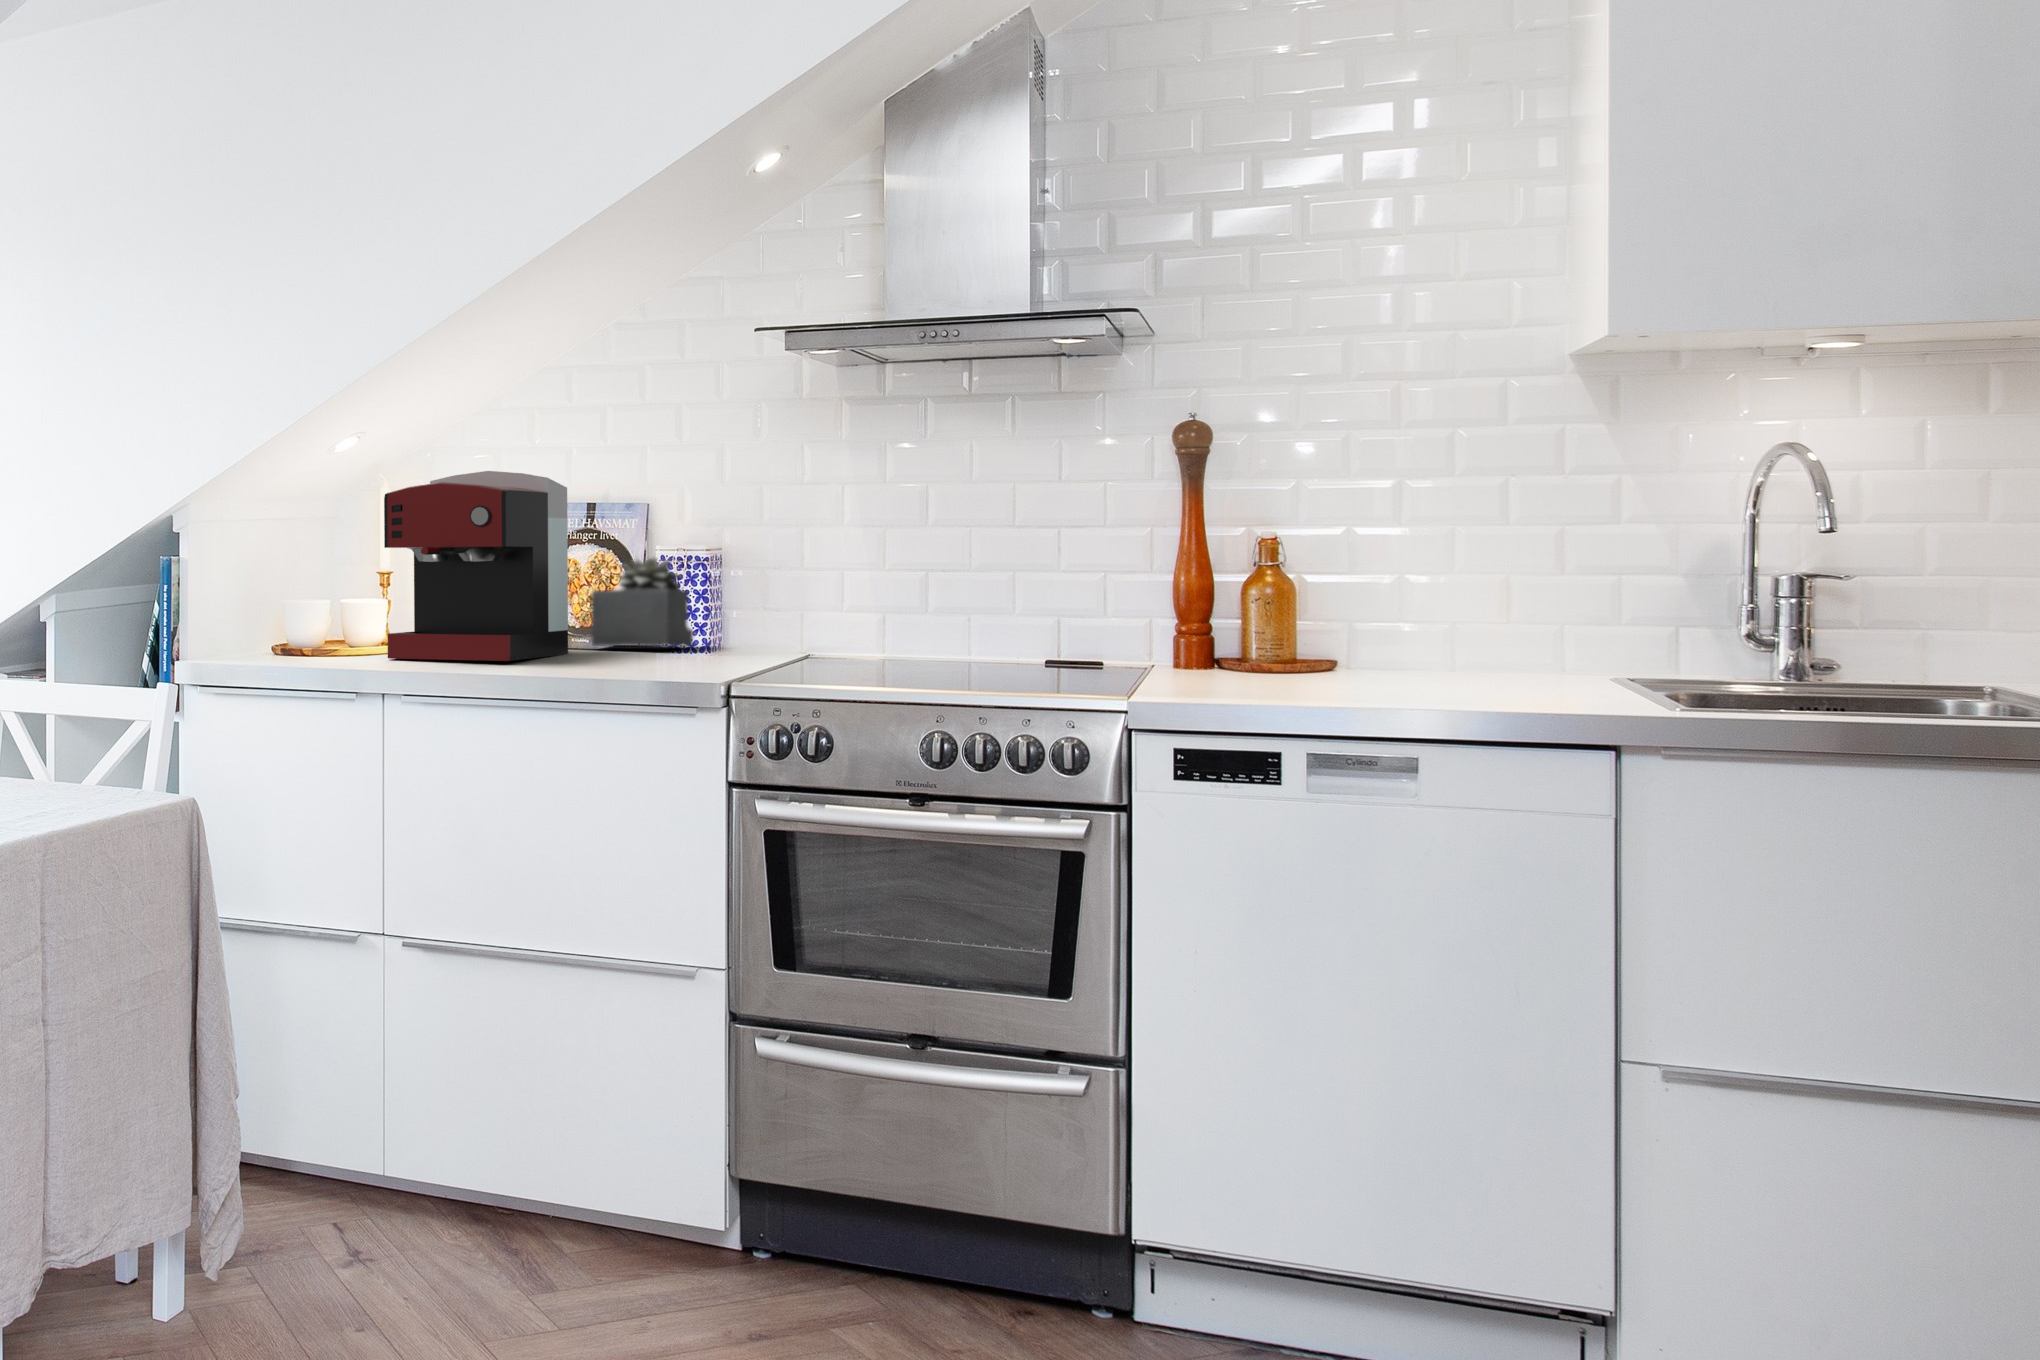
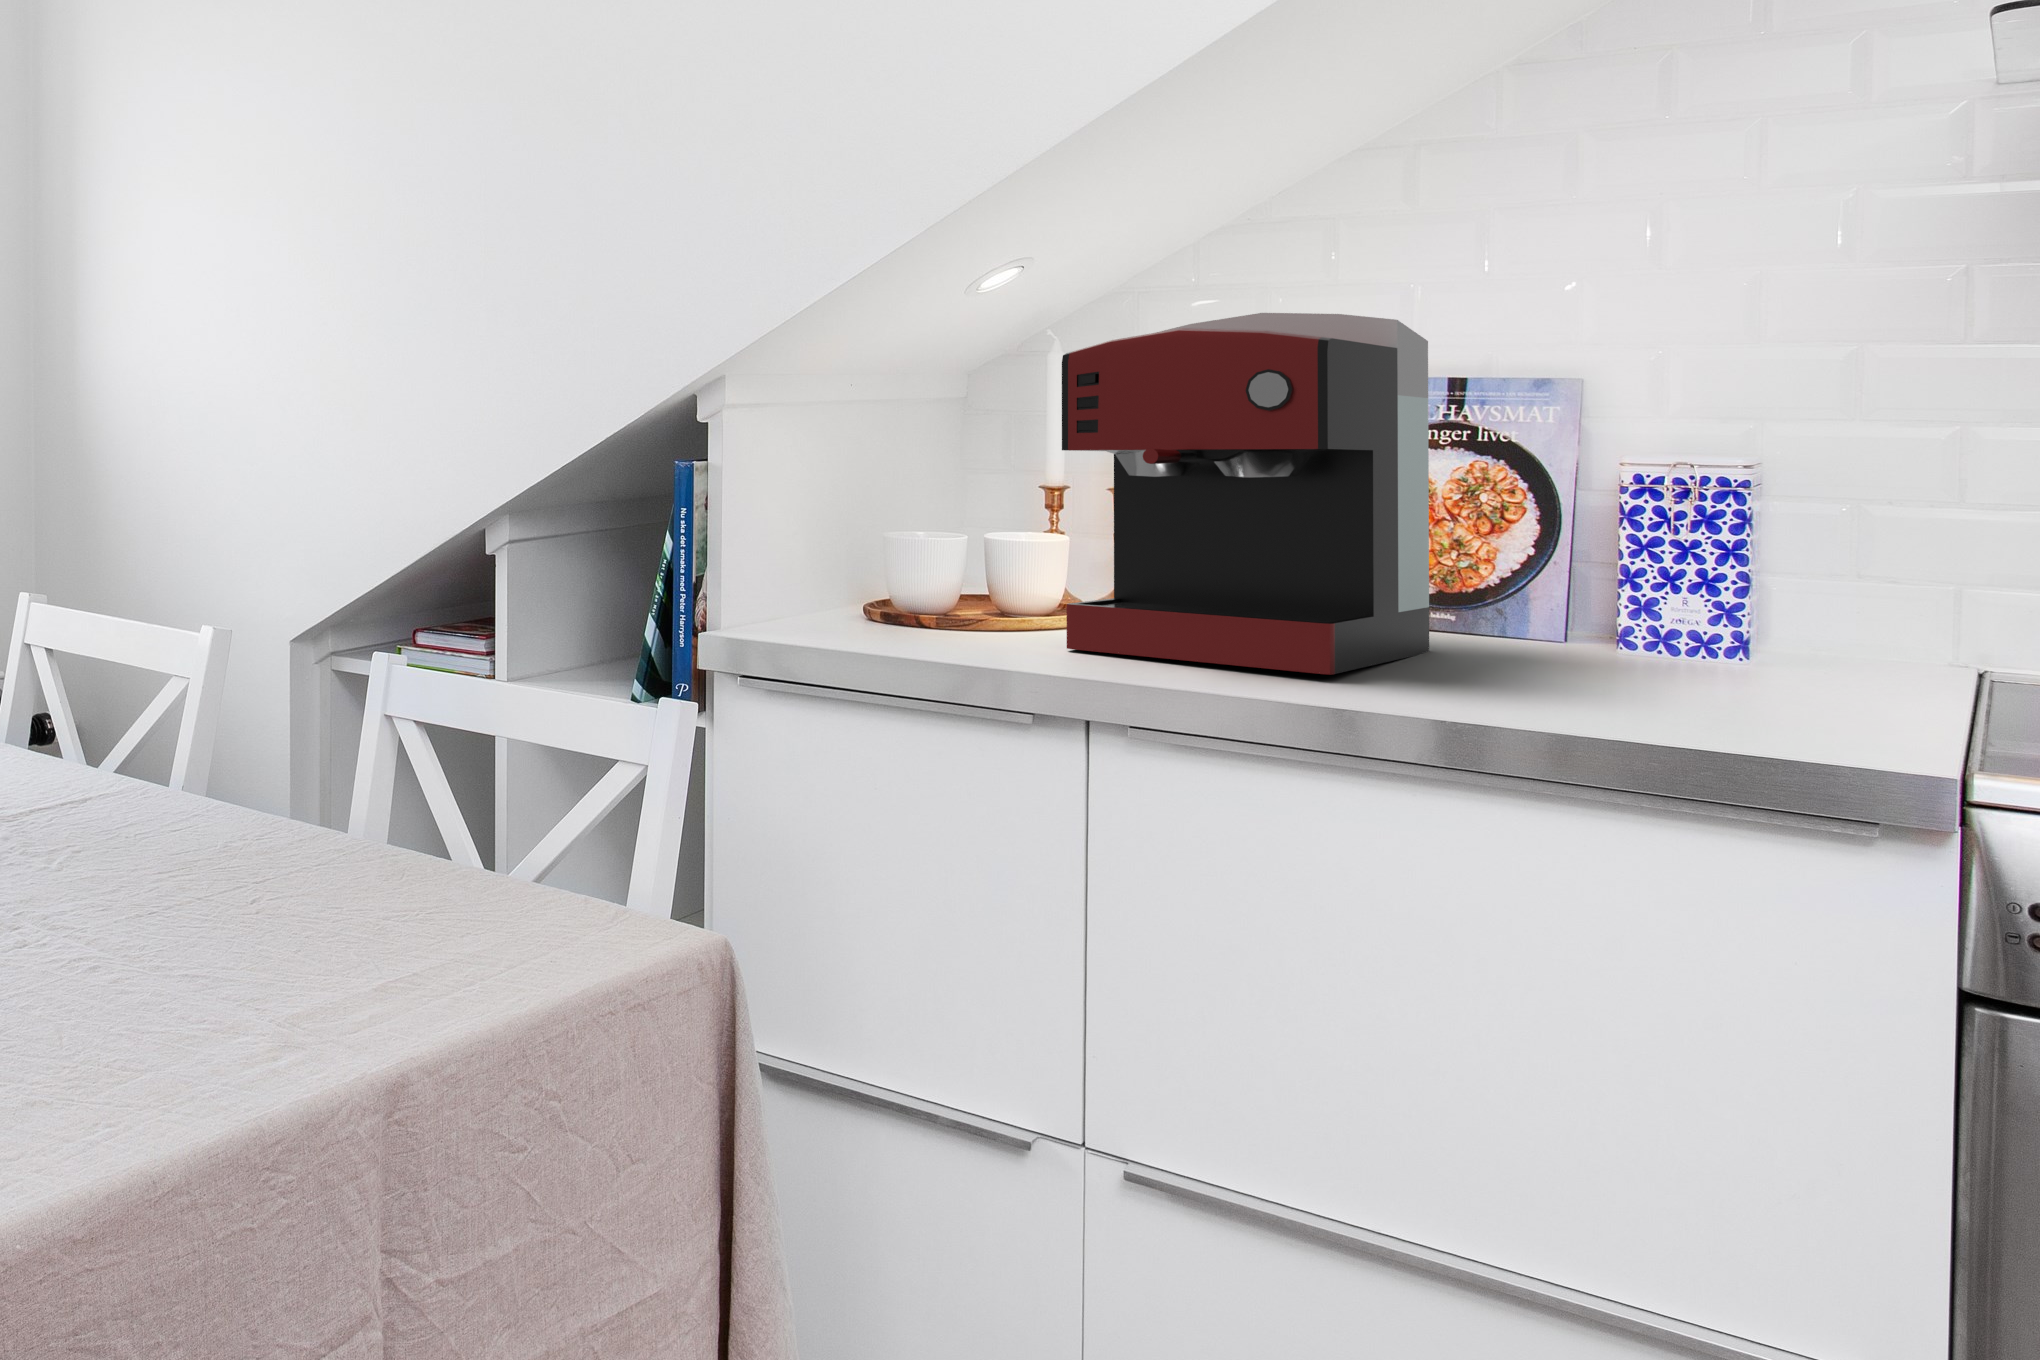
succulent plant: present [591,557,693,646] -> none [1468,470,1702,648]

